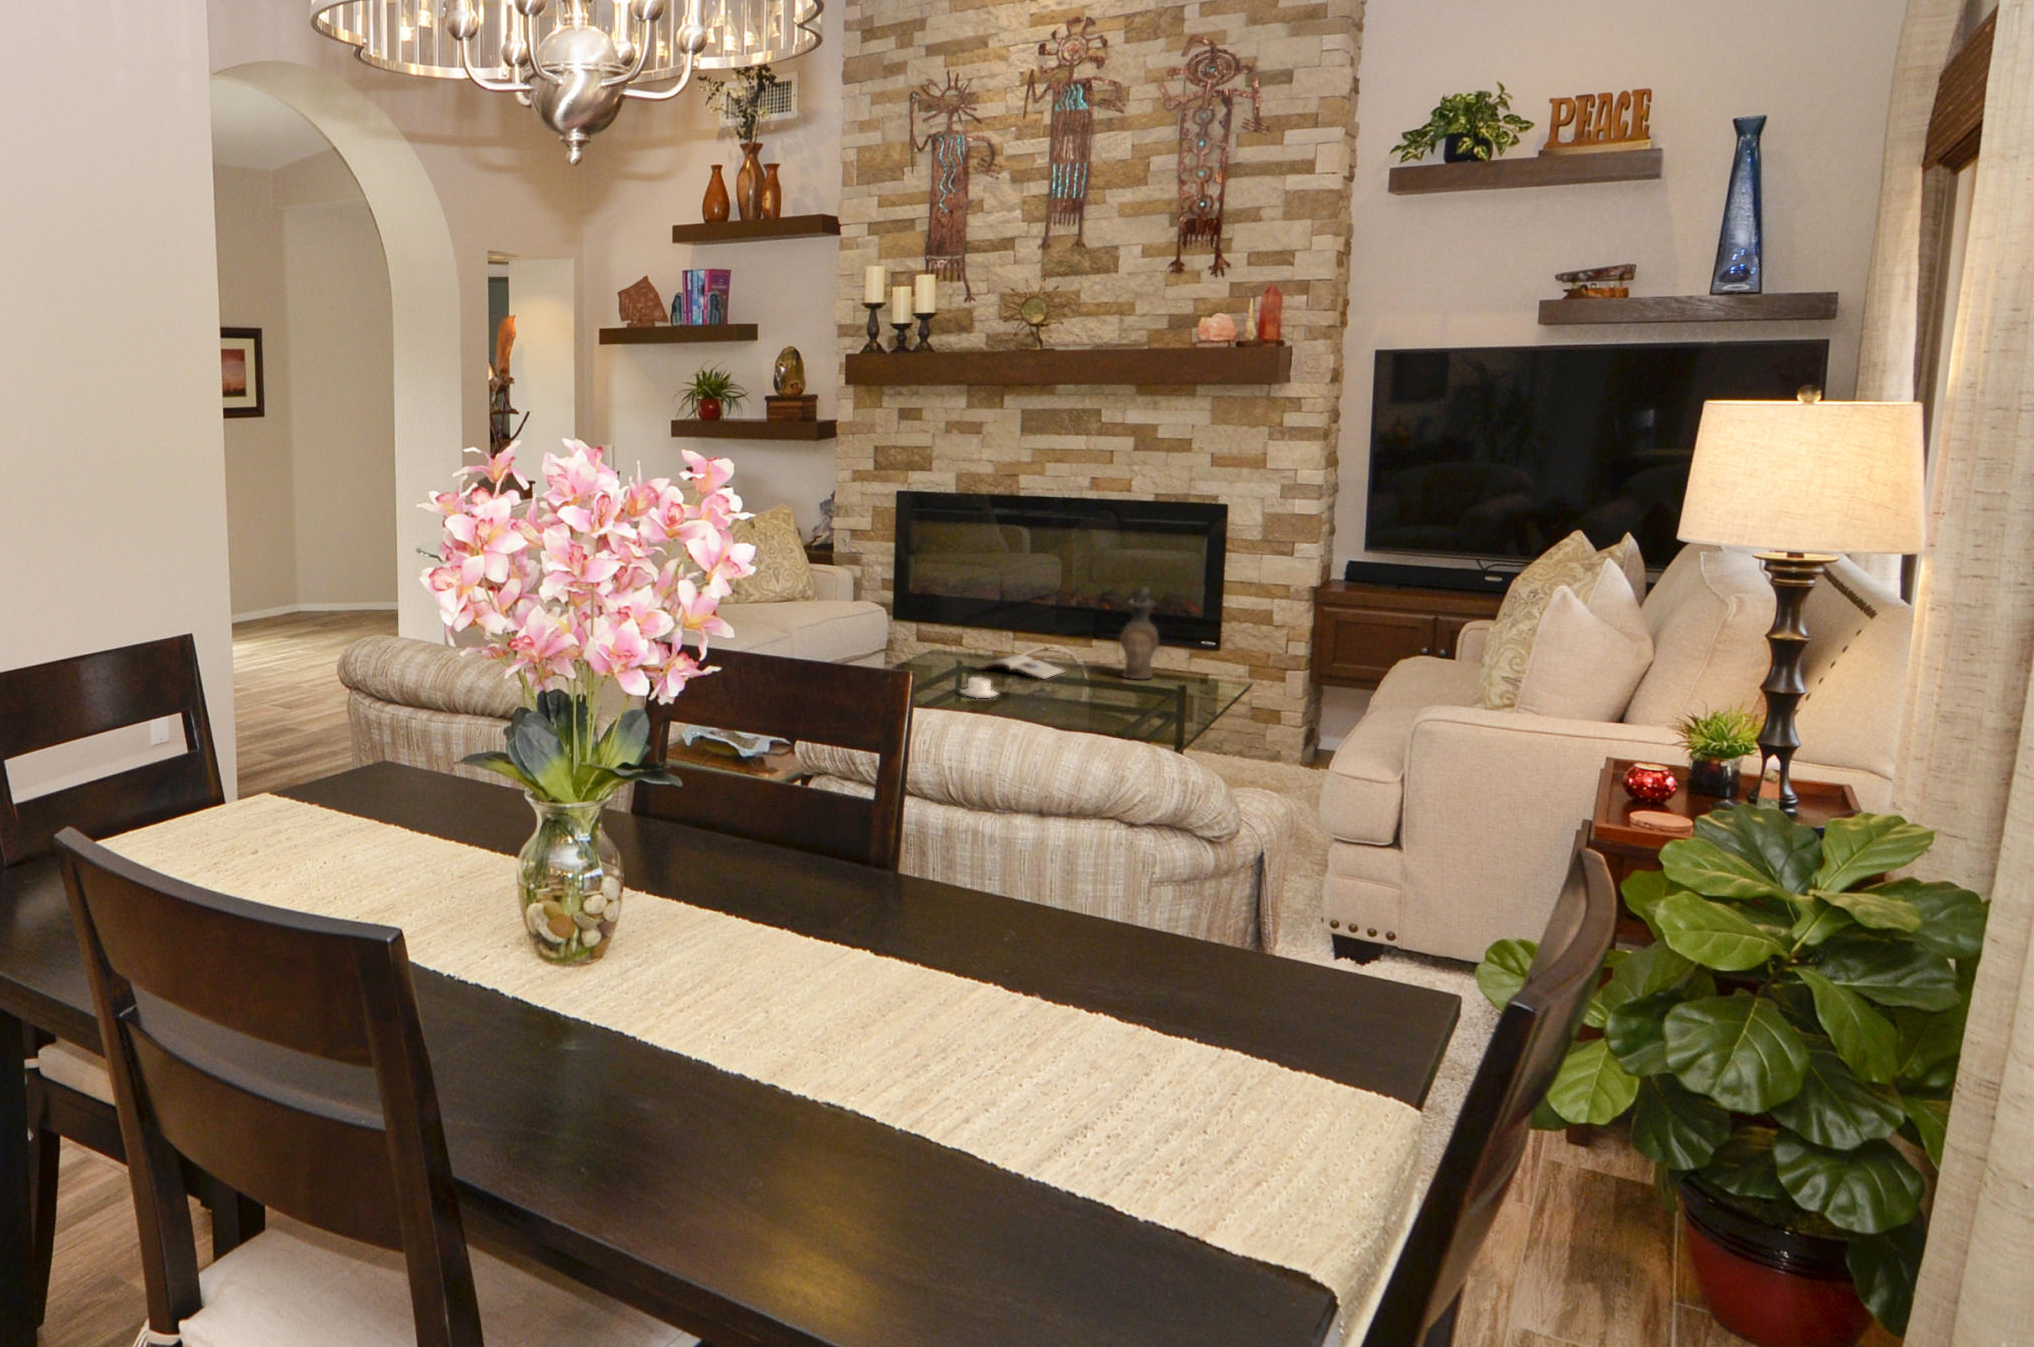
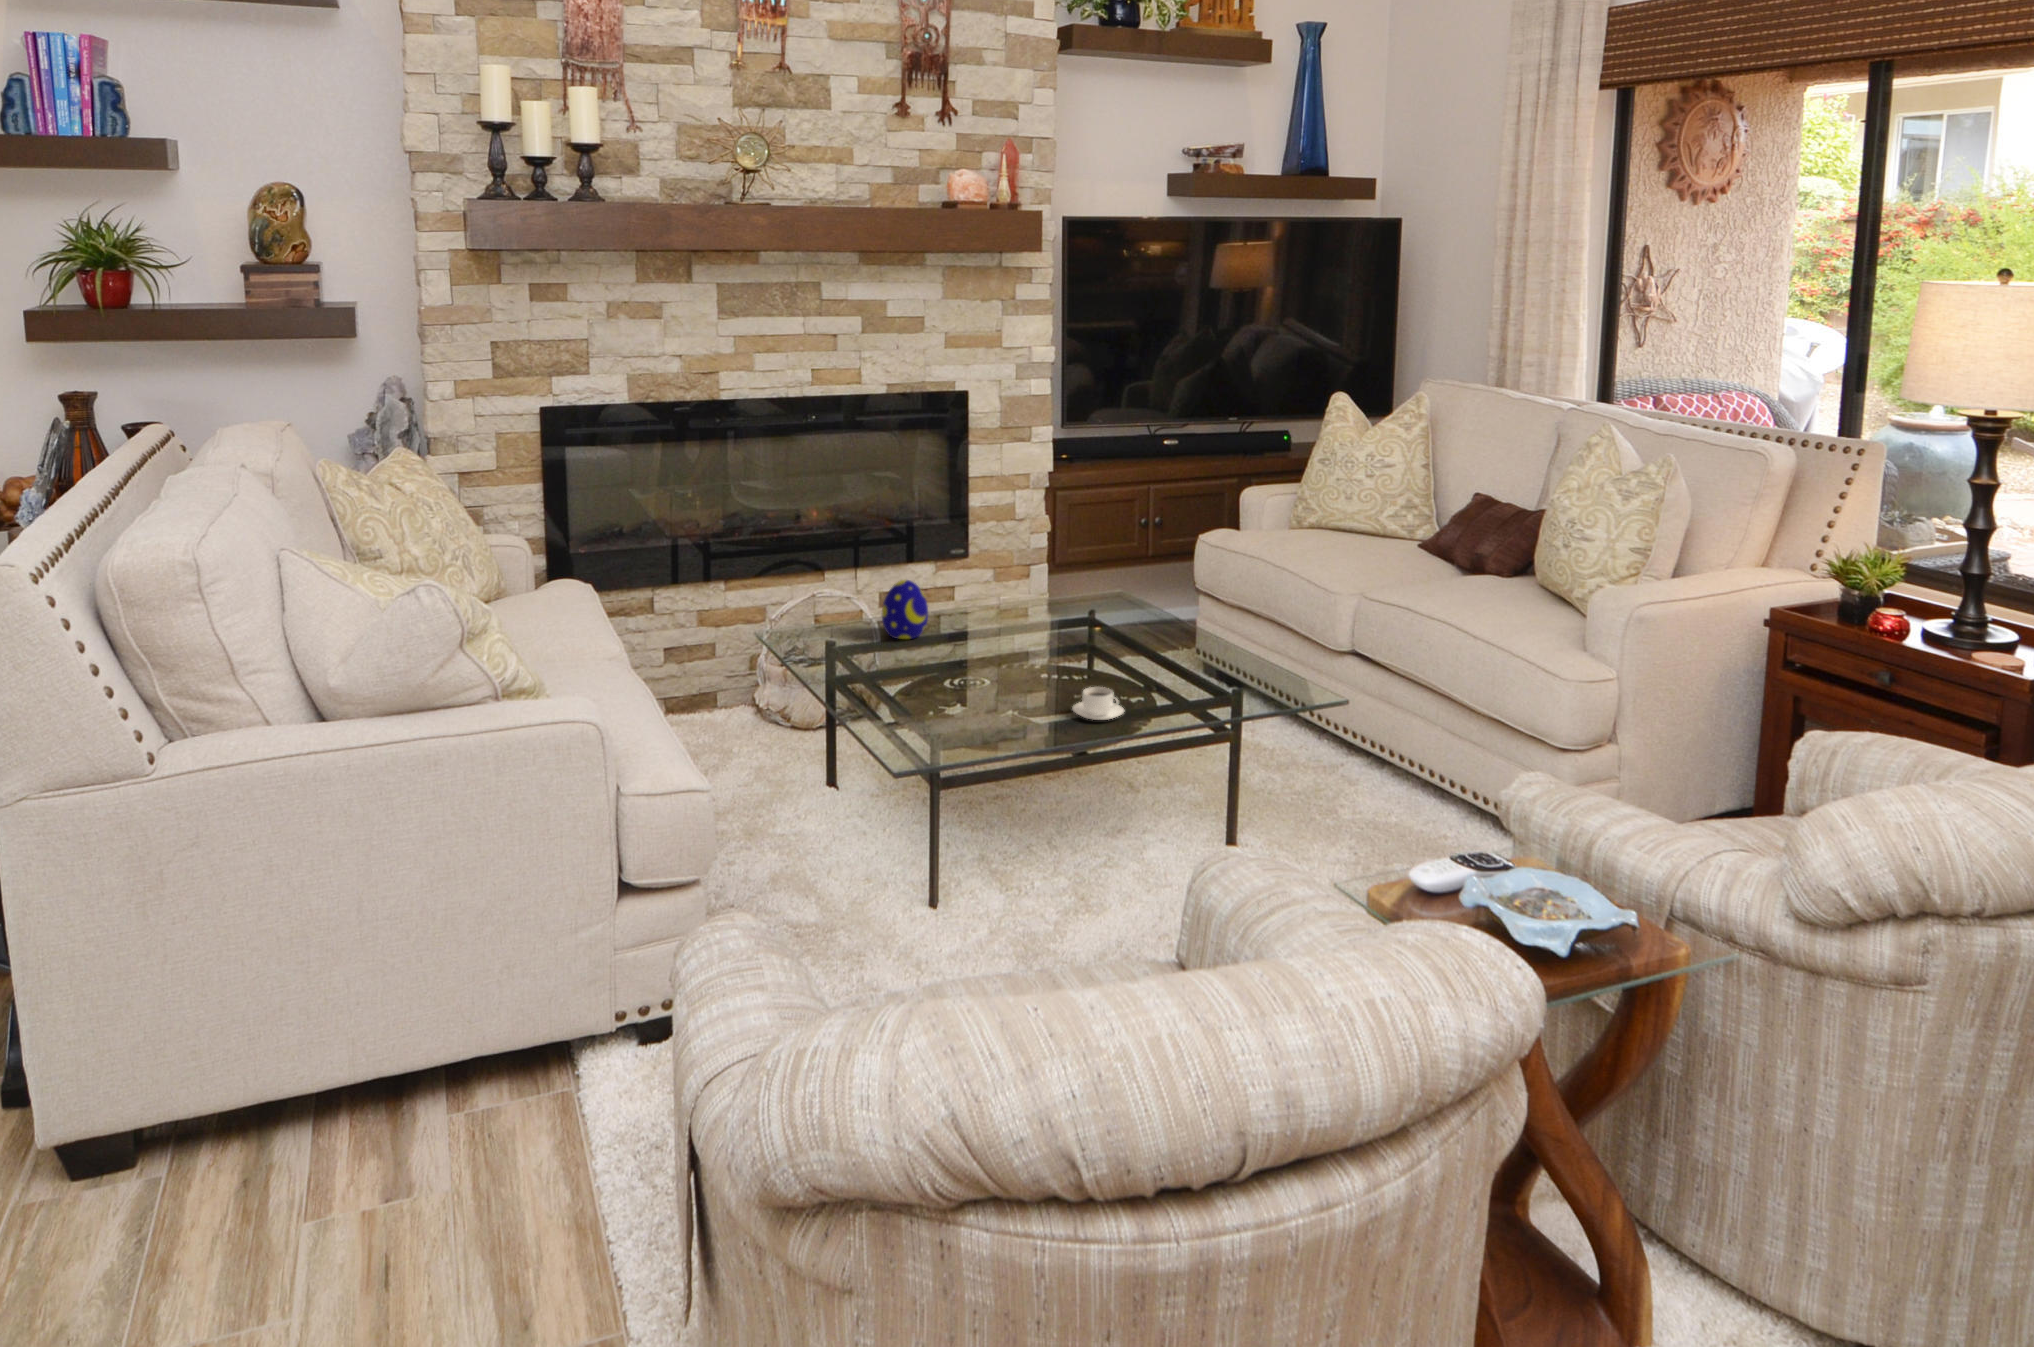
ceramic pitcher: present [1120,588,1159,679] -> none [1097,516,1145,631]
decorative egg: none [971,613,1006,655] -> present [882,580,928,639]
magazine: present [977,655,1064,679] -> none [954,630,1068,668]

